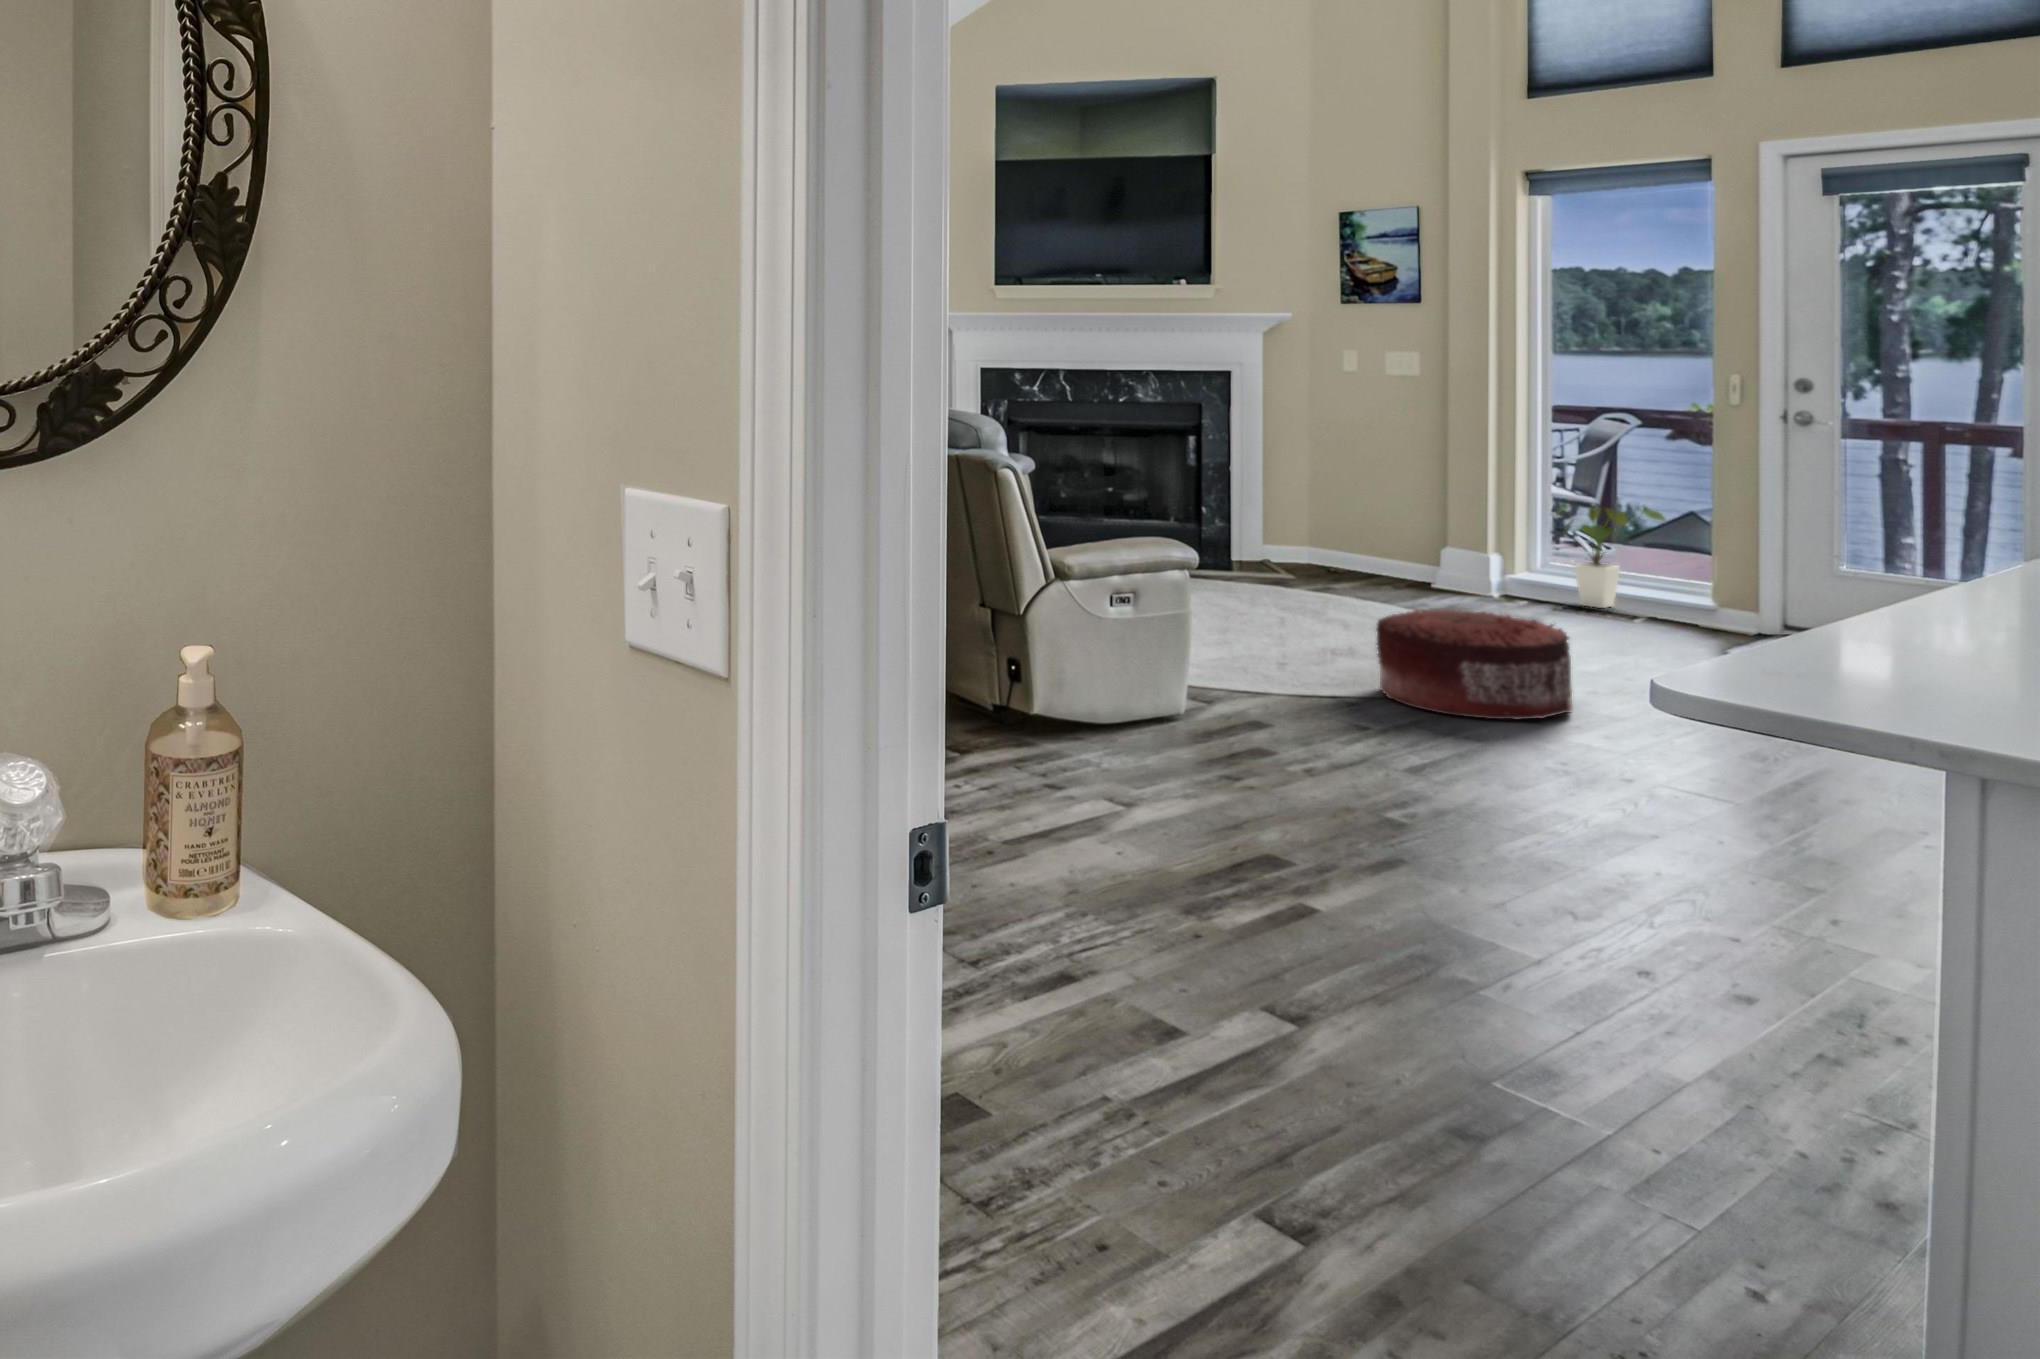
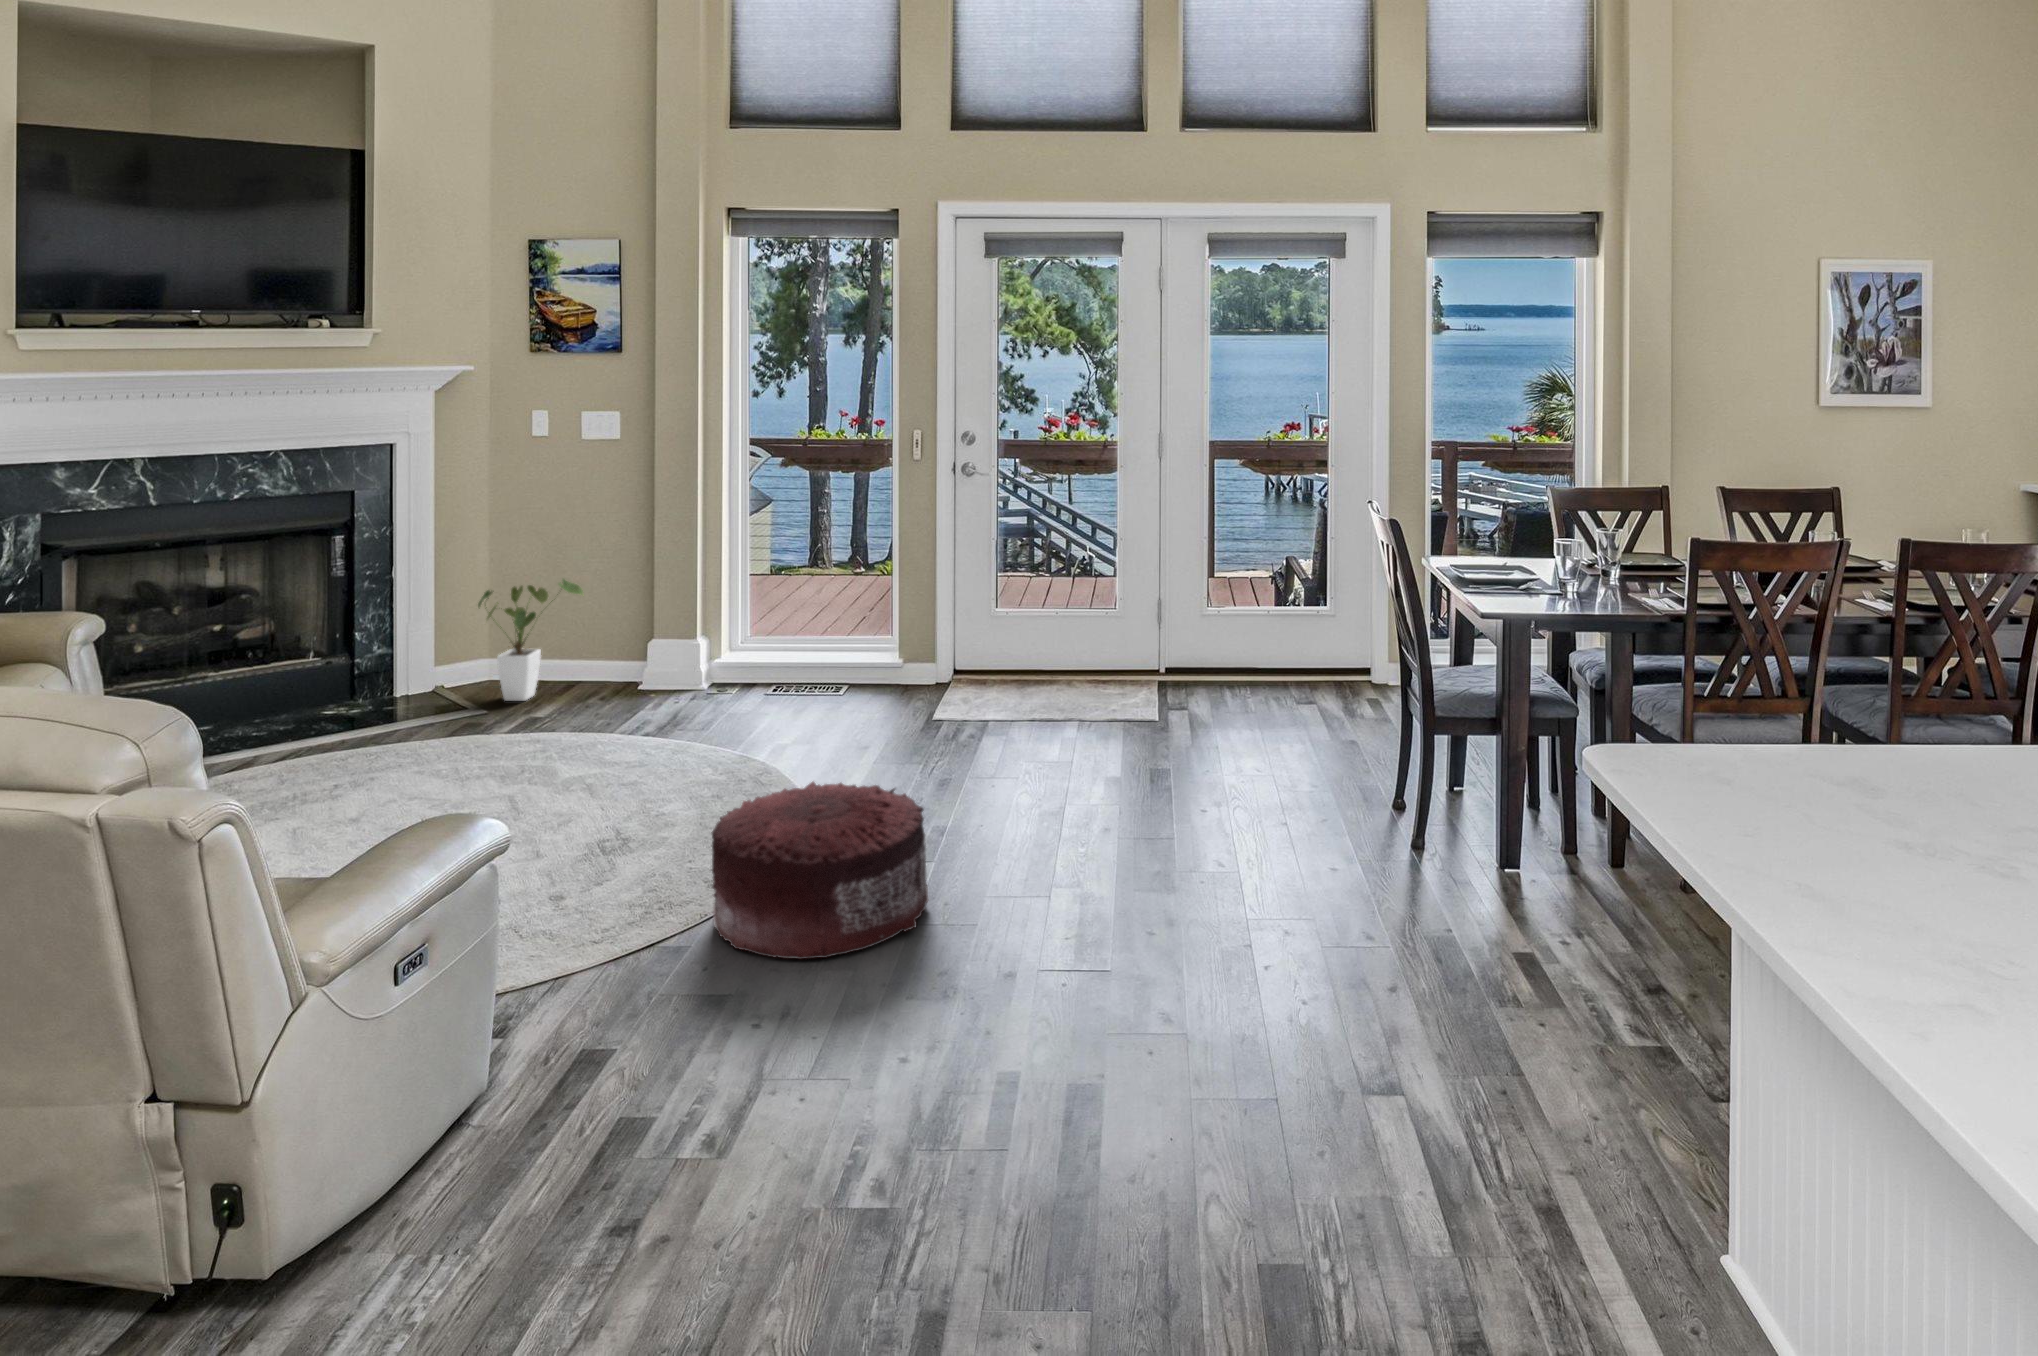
house plant: present [1555,504,1665,608] -> present [478,579,583,701]

